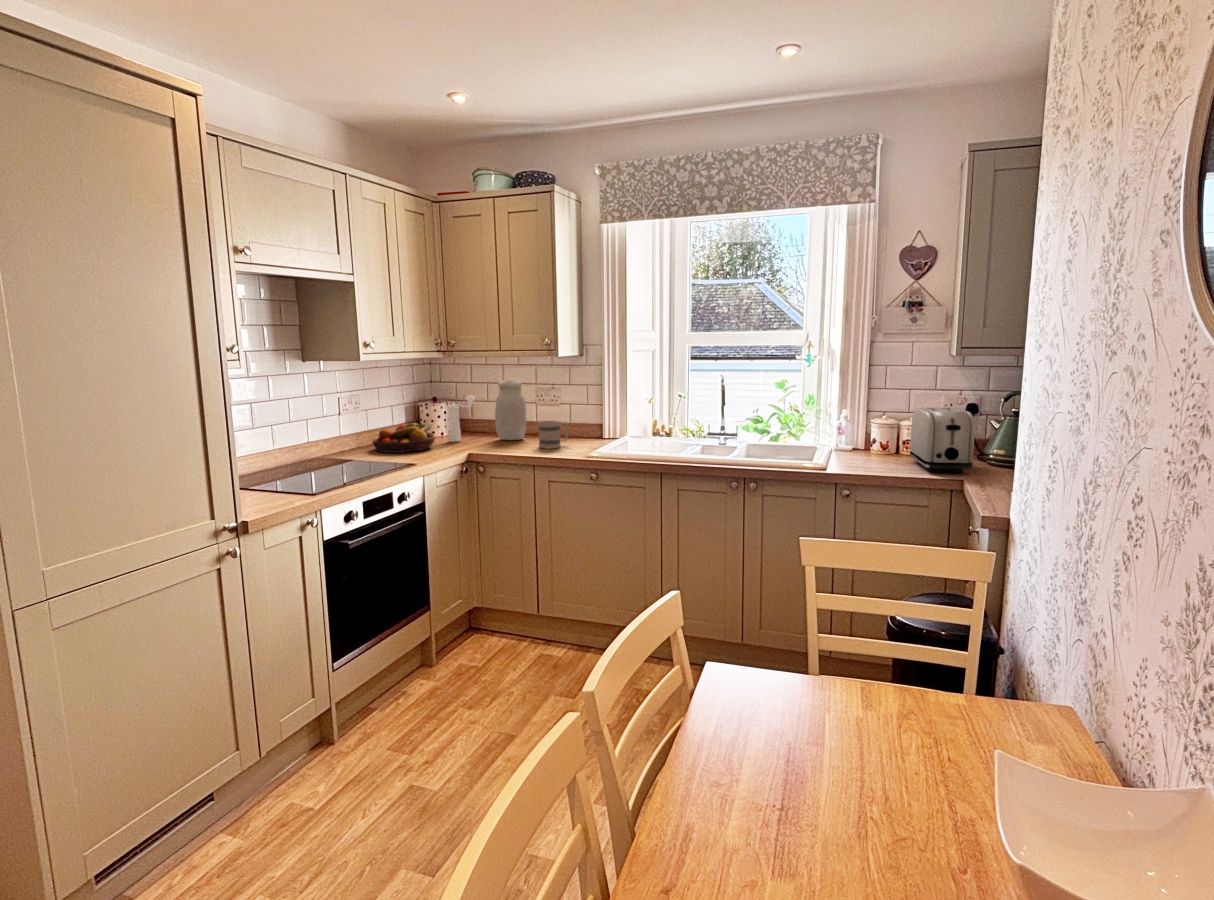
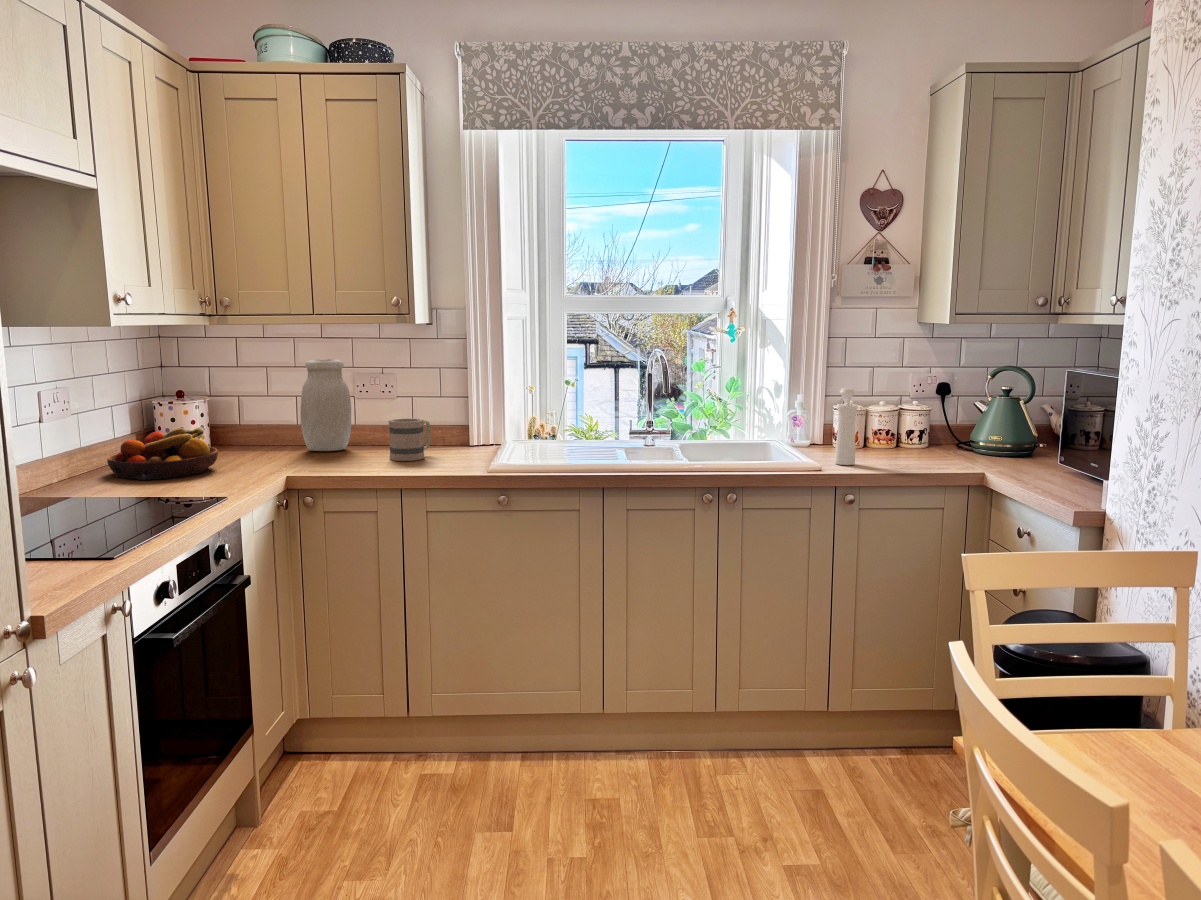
pepper mill: present [448,396,475,442] -> present [835,388,858,465]
toaster: present [910,407,975,473] -> none [898,388,994,467]

